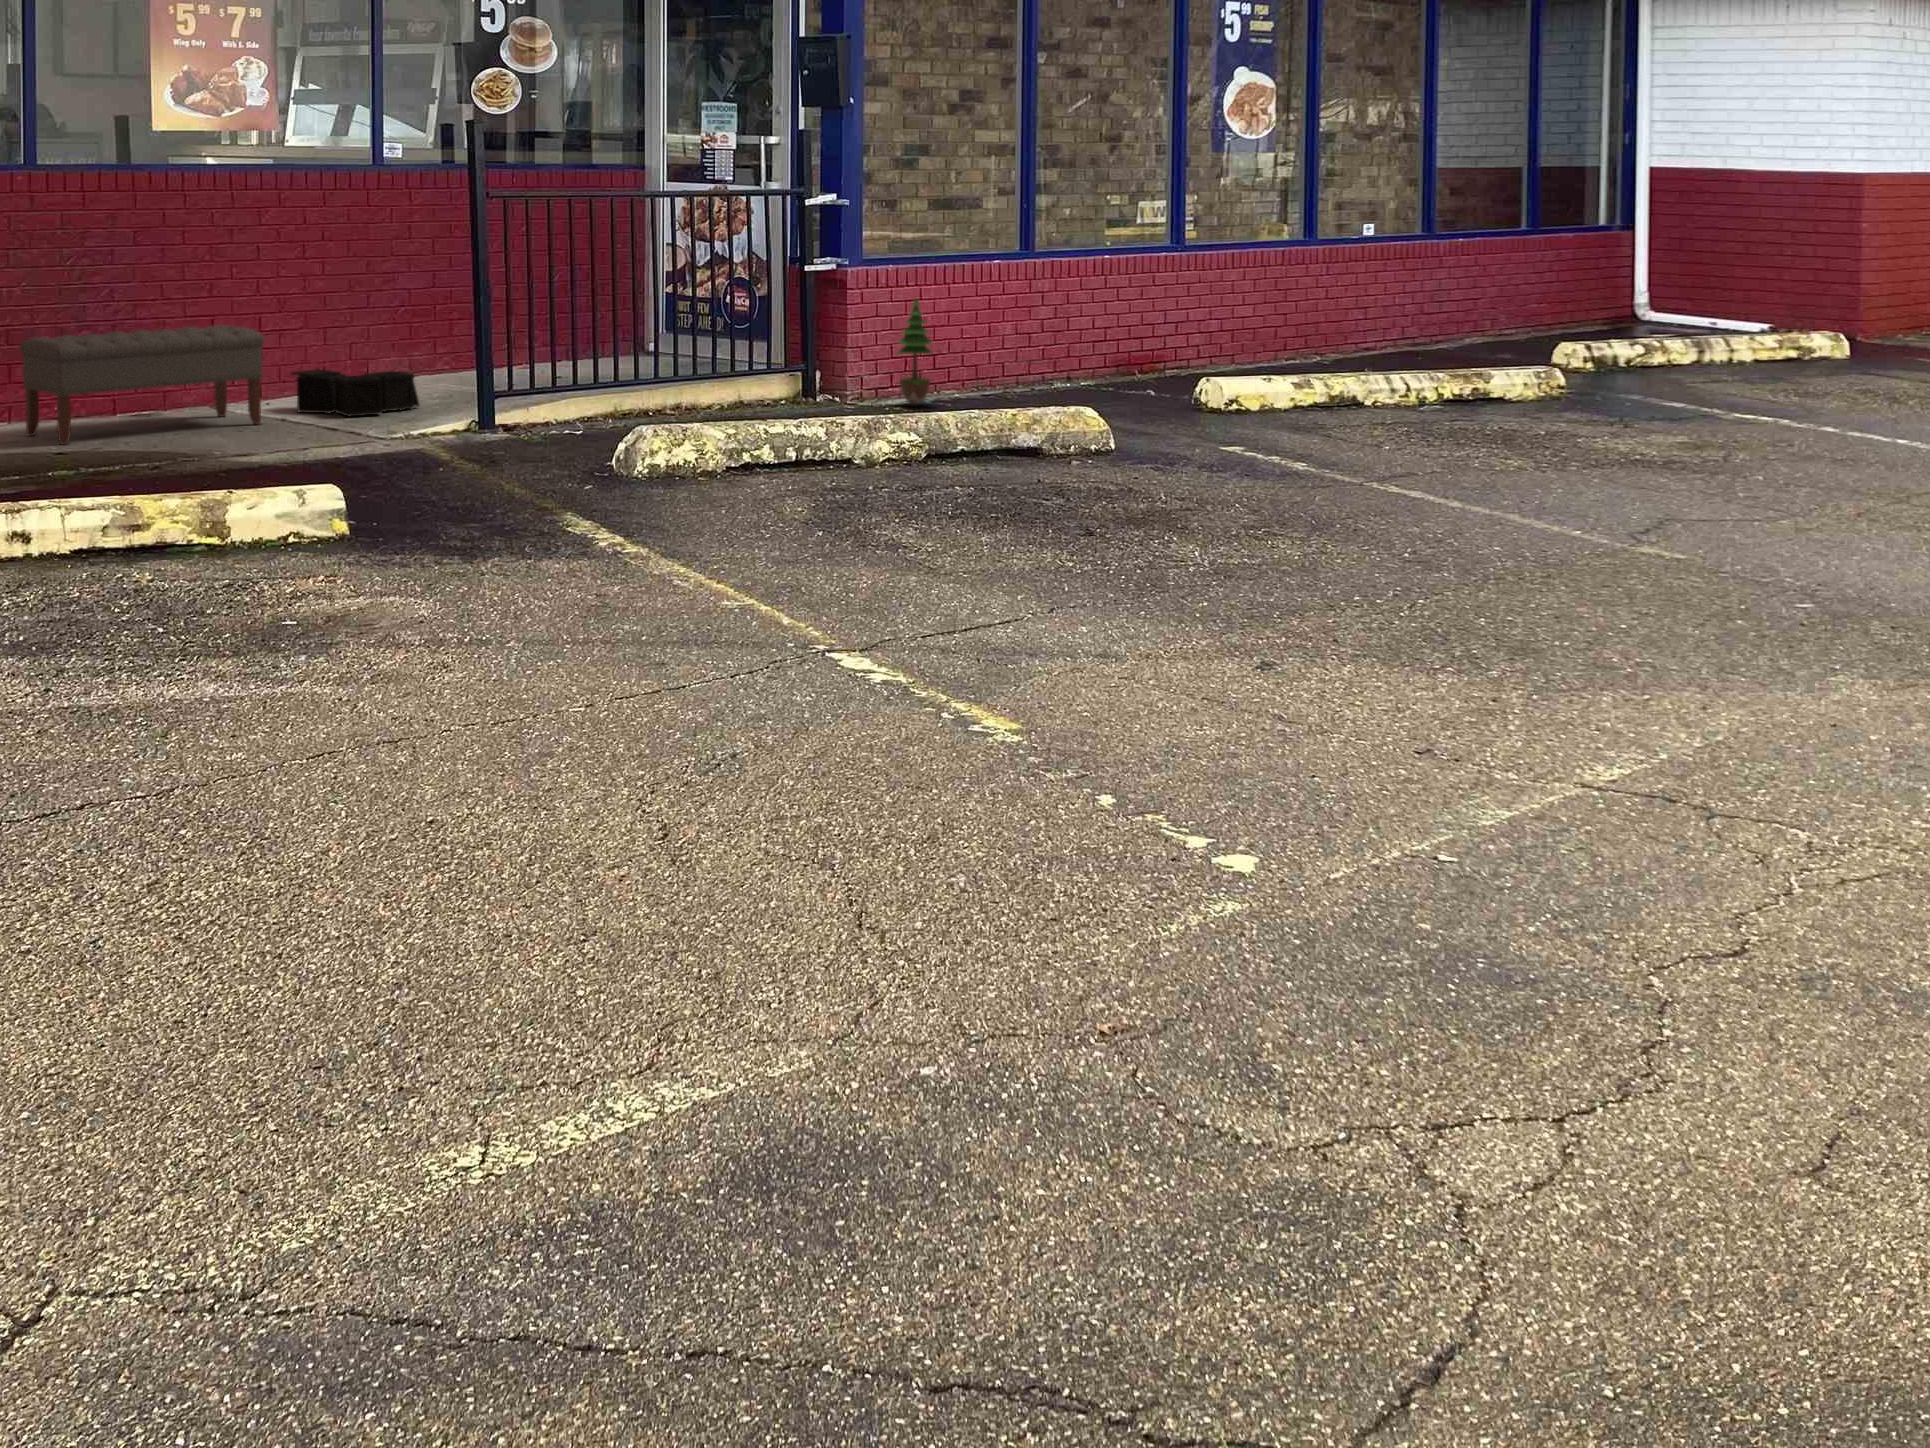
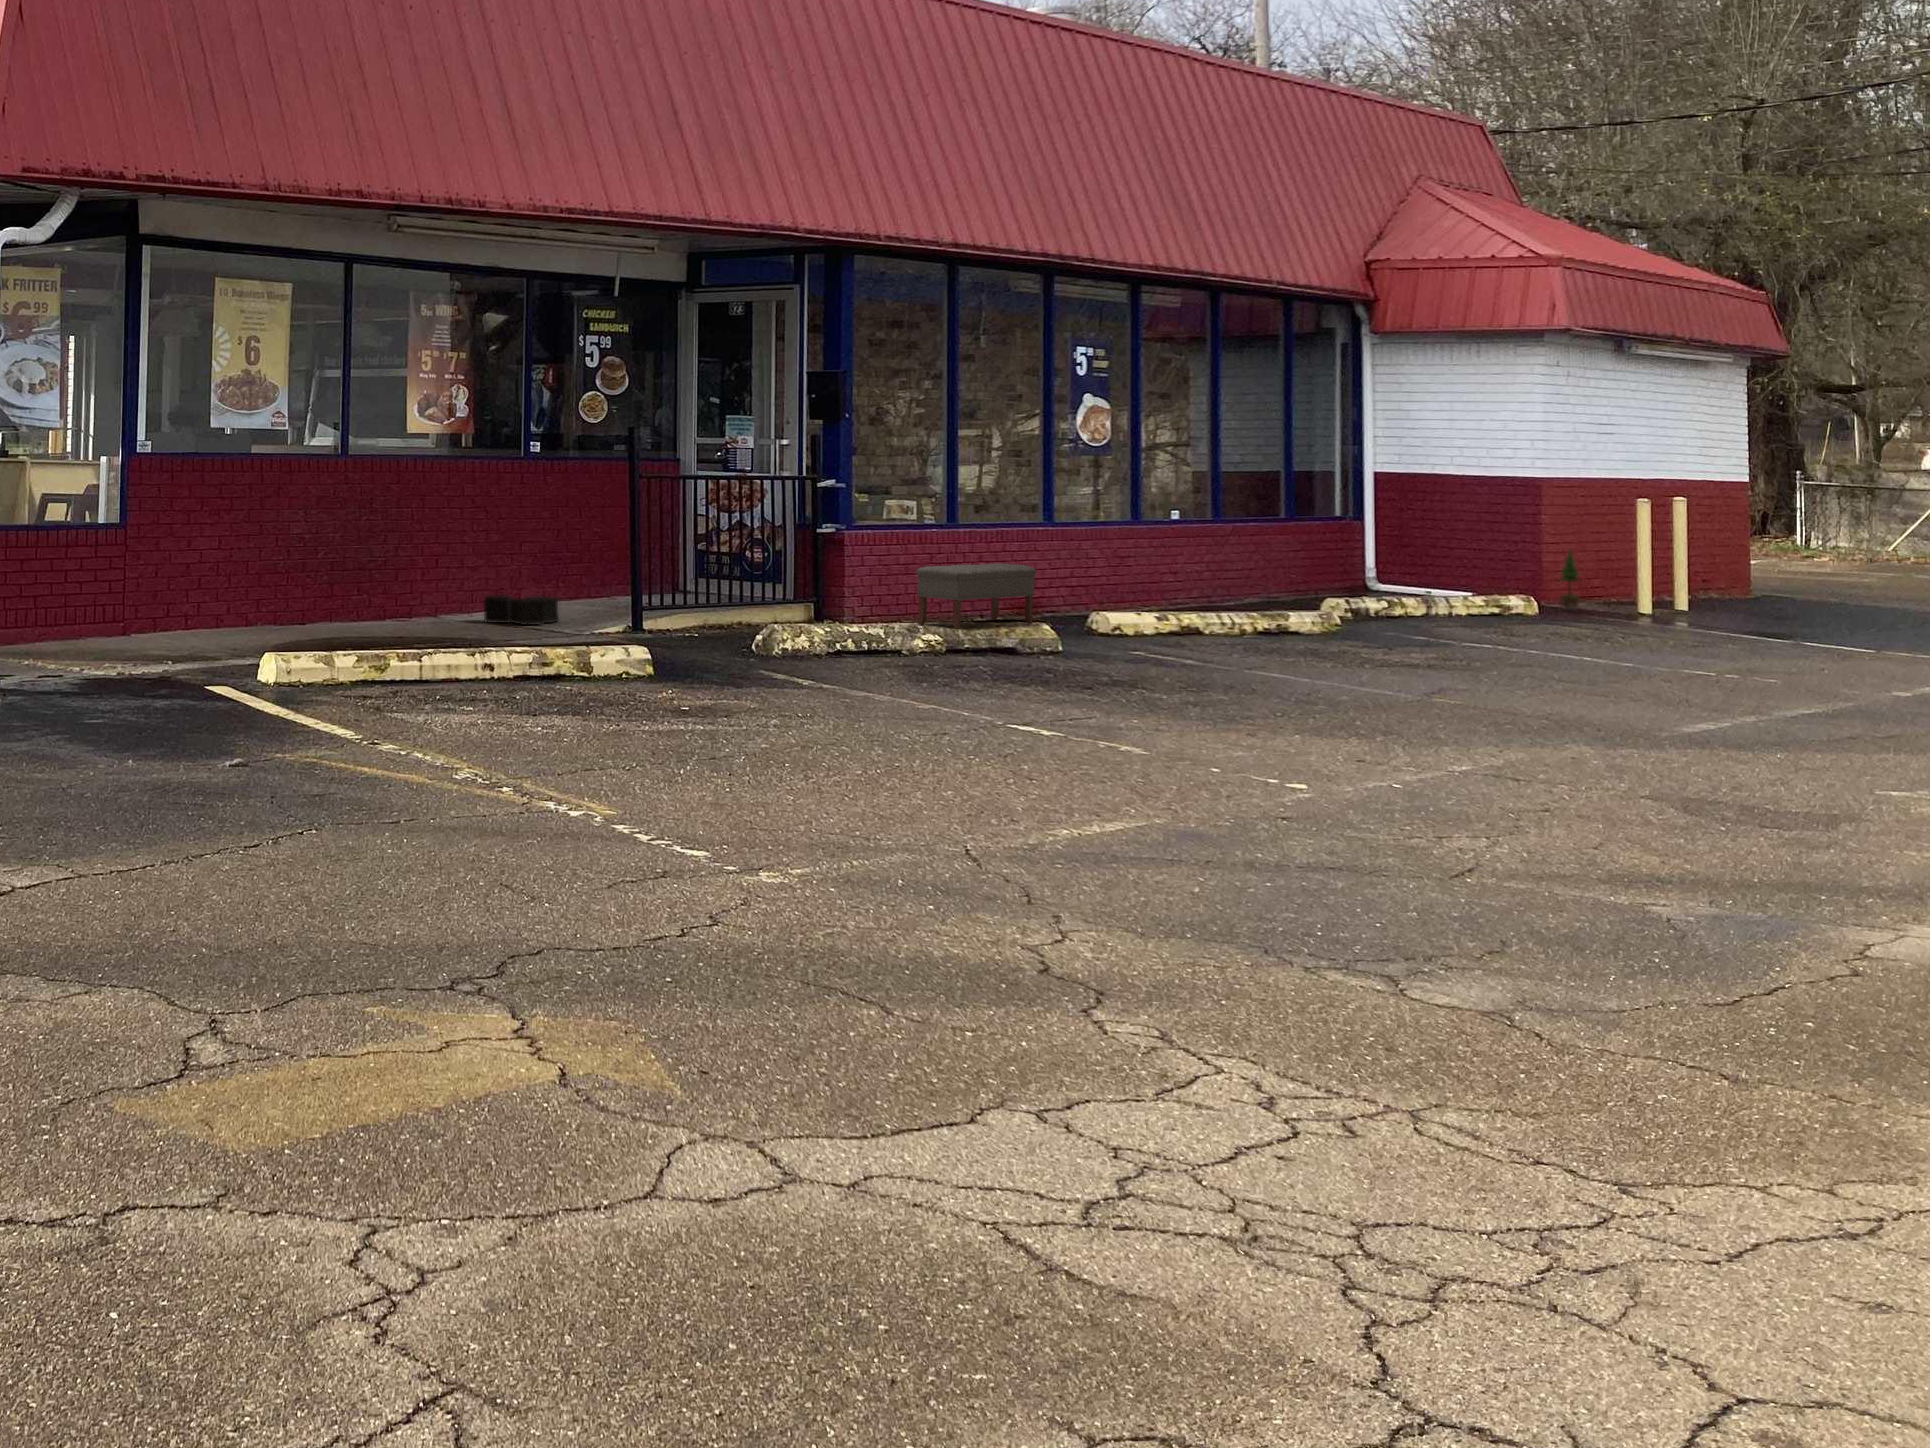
potted tree: present [896,298,932,405] -> present [1557,551,1579,610]
bench: present [20,325,264,444] -> present [916,563,1036,629]

